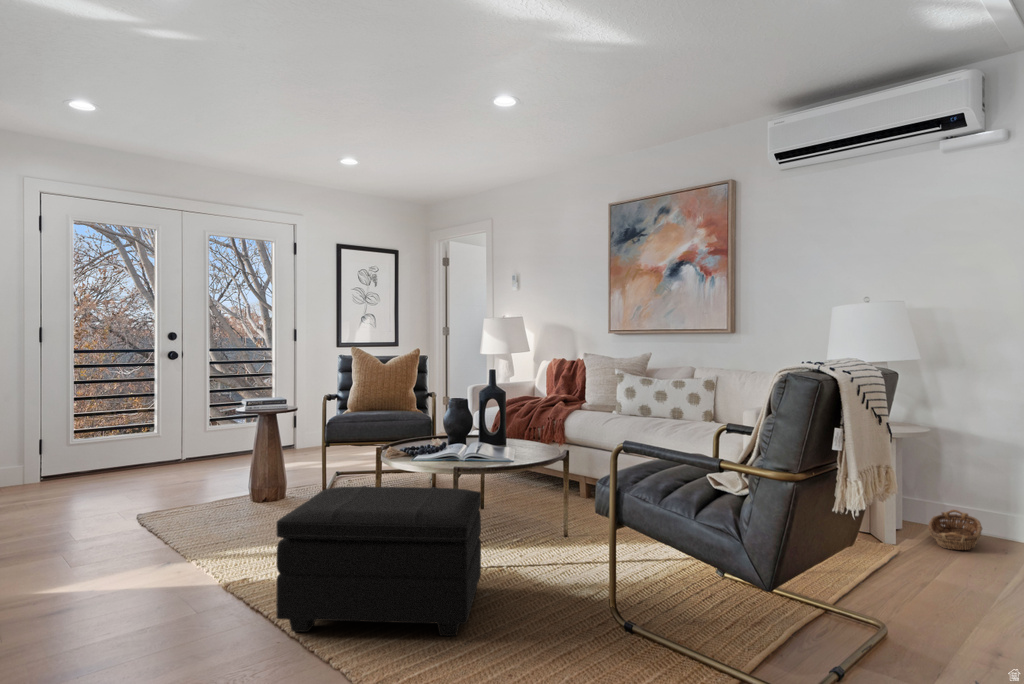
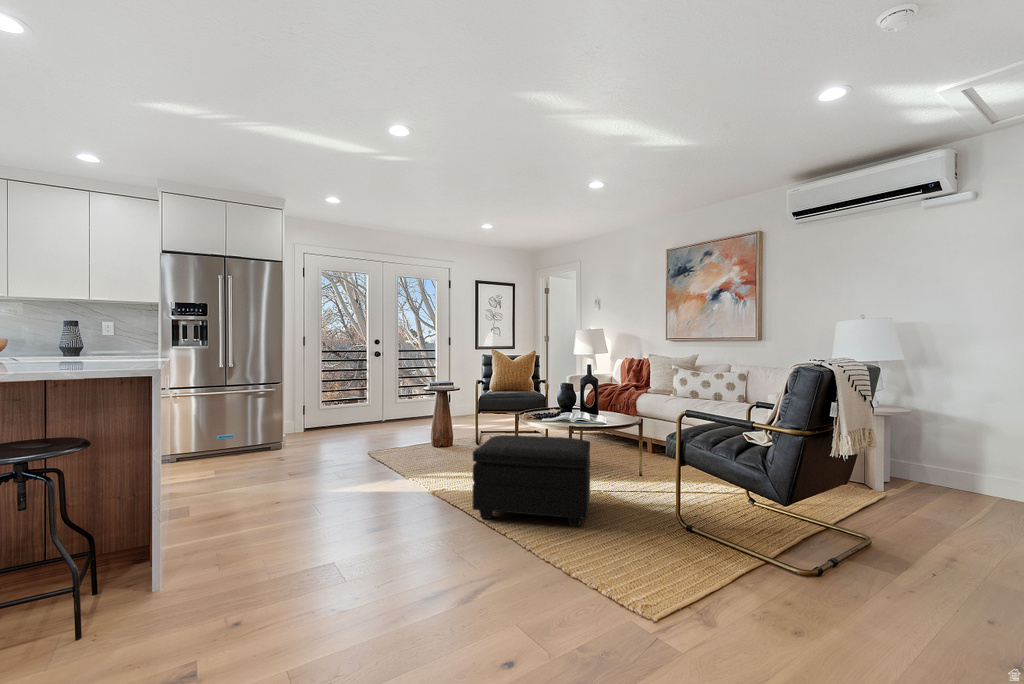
basket: present [929,510,982,550] -> none [905,467,960,504]

